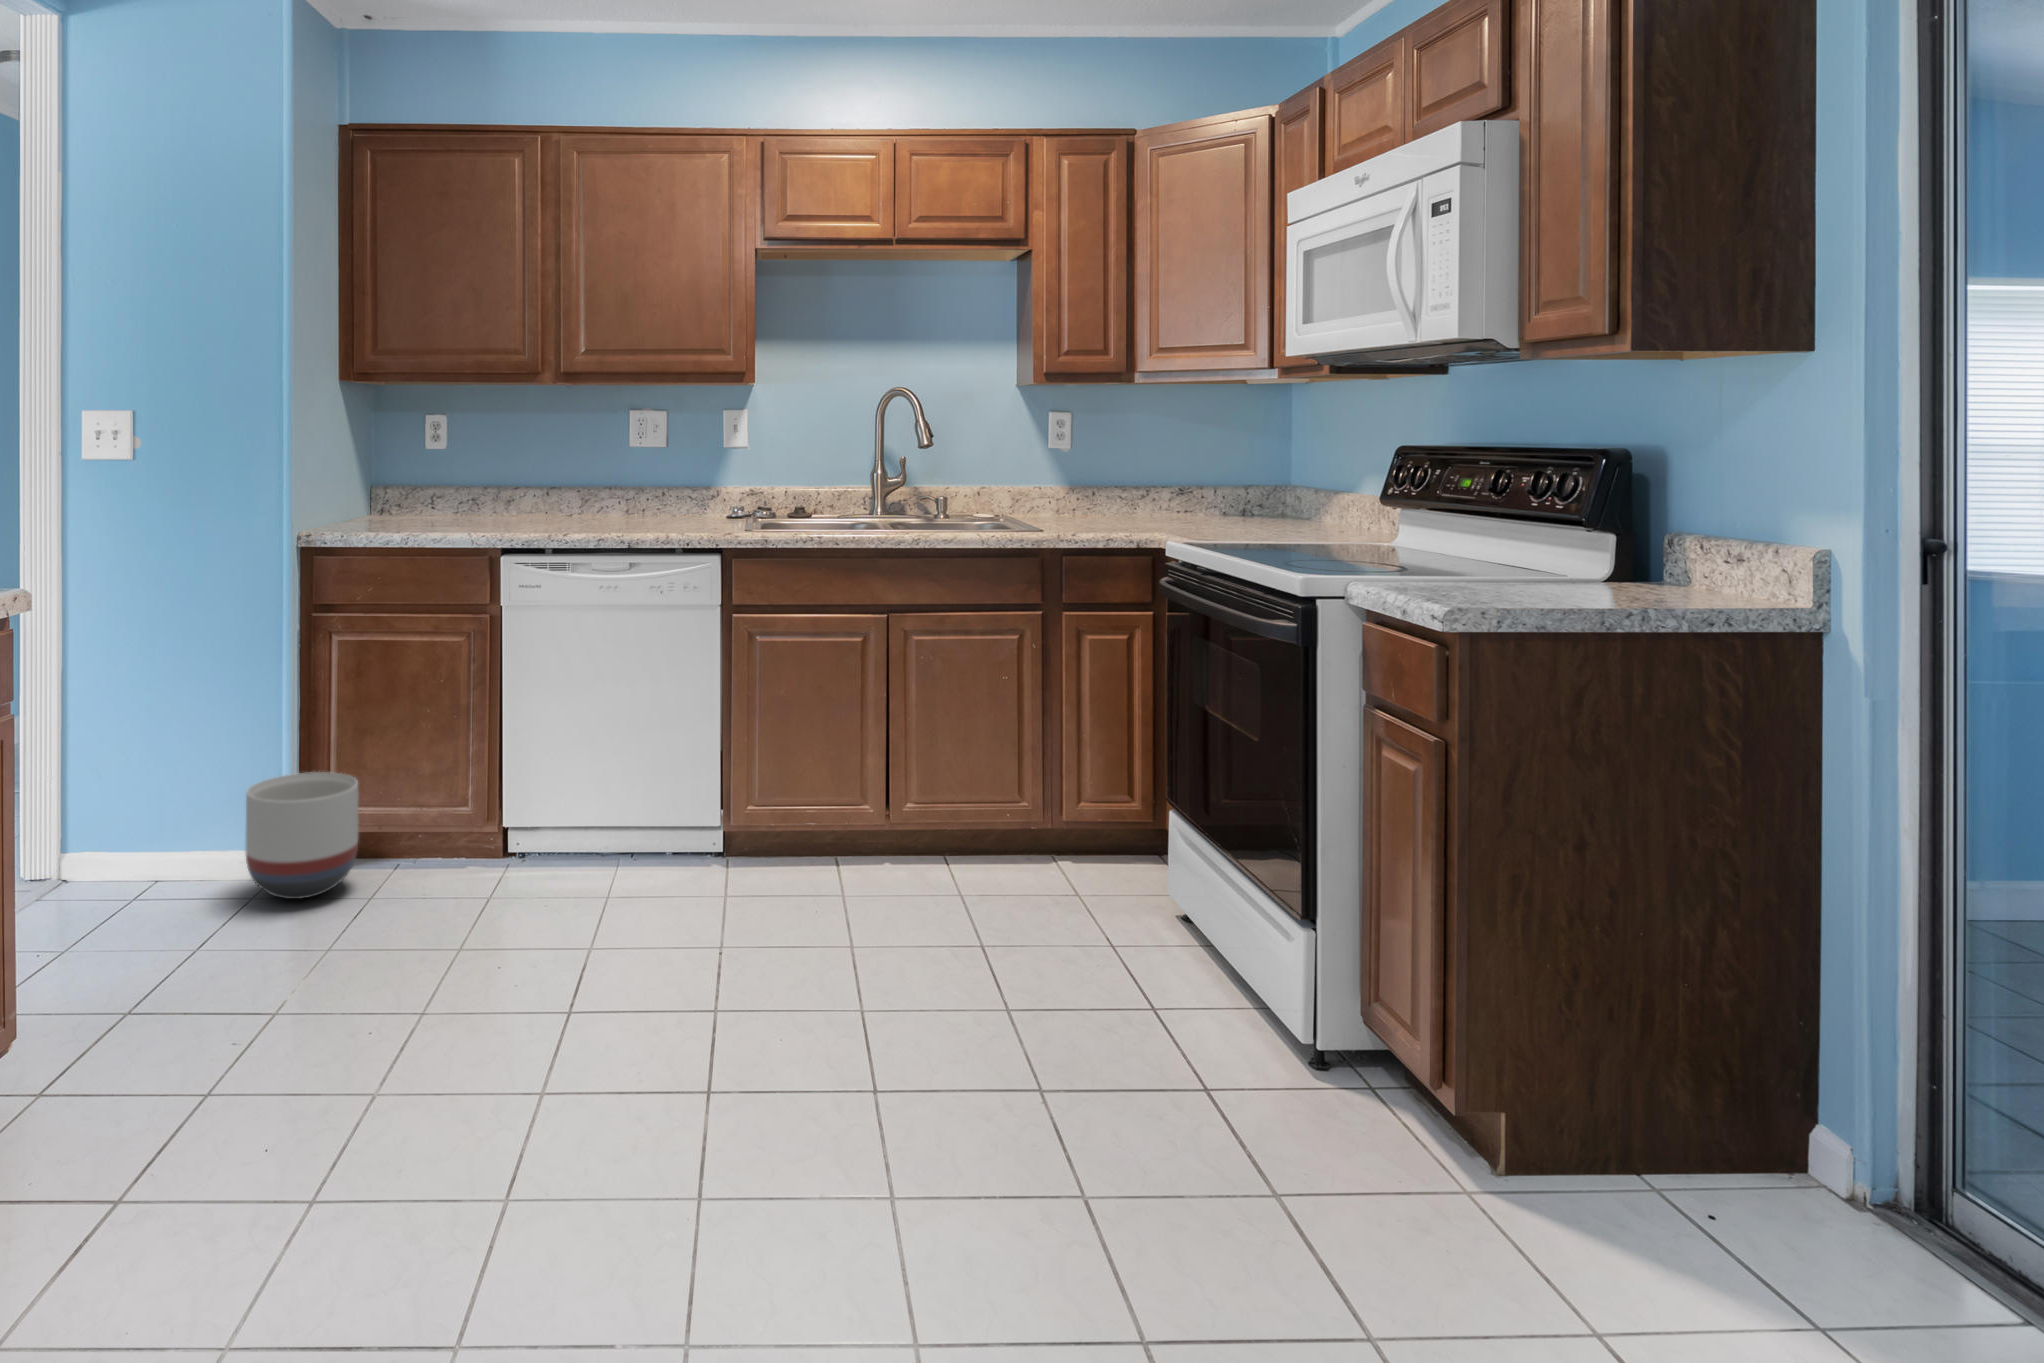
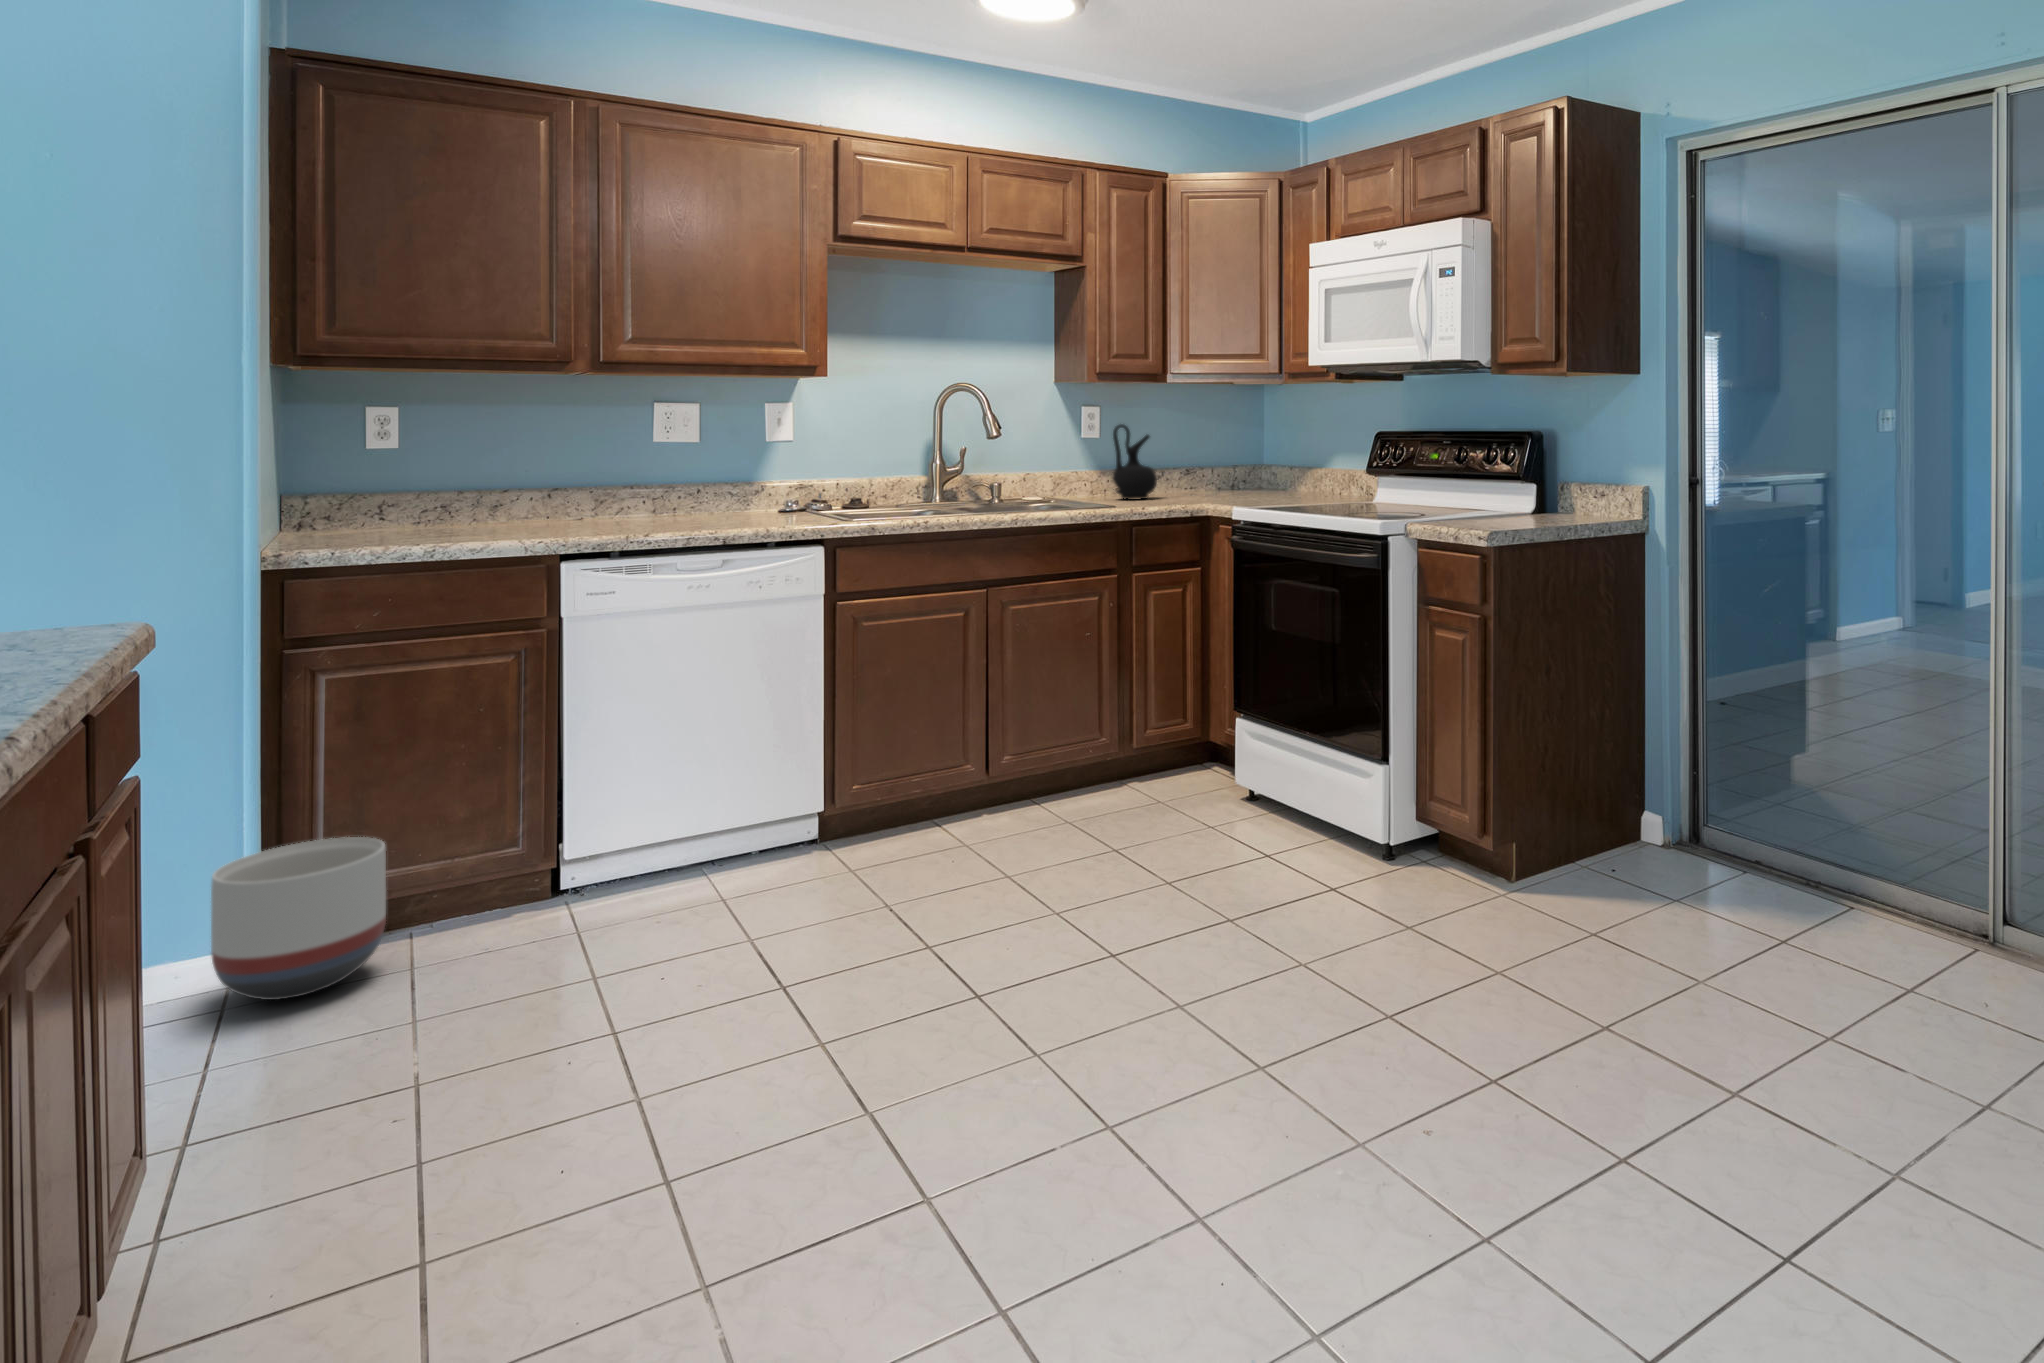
ceramic jug: none [1087,432,1143,523] -> present [1113,424,1157,500]

